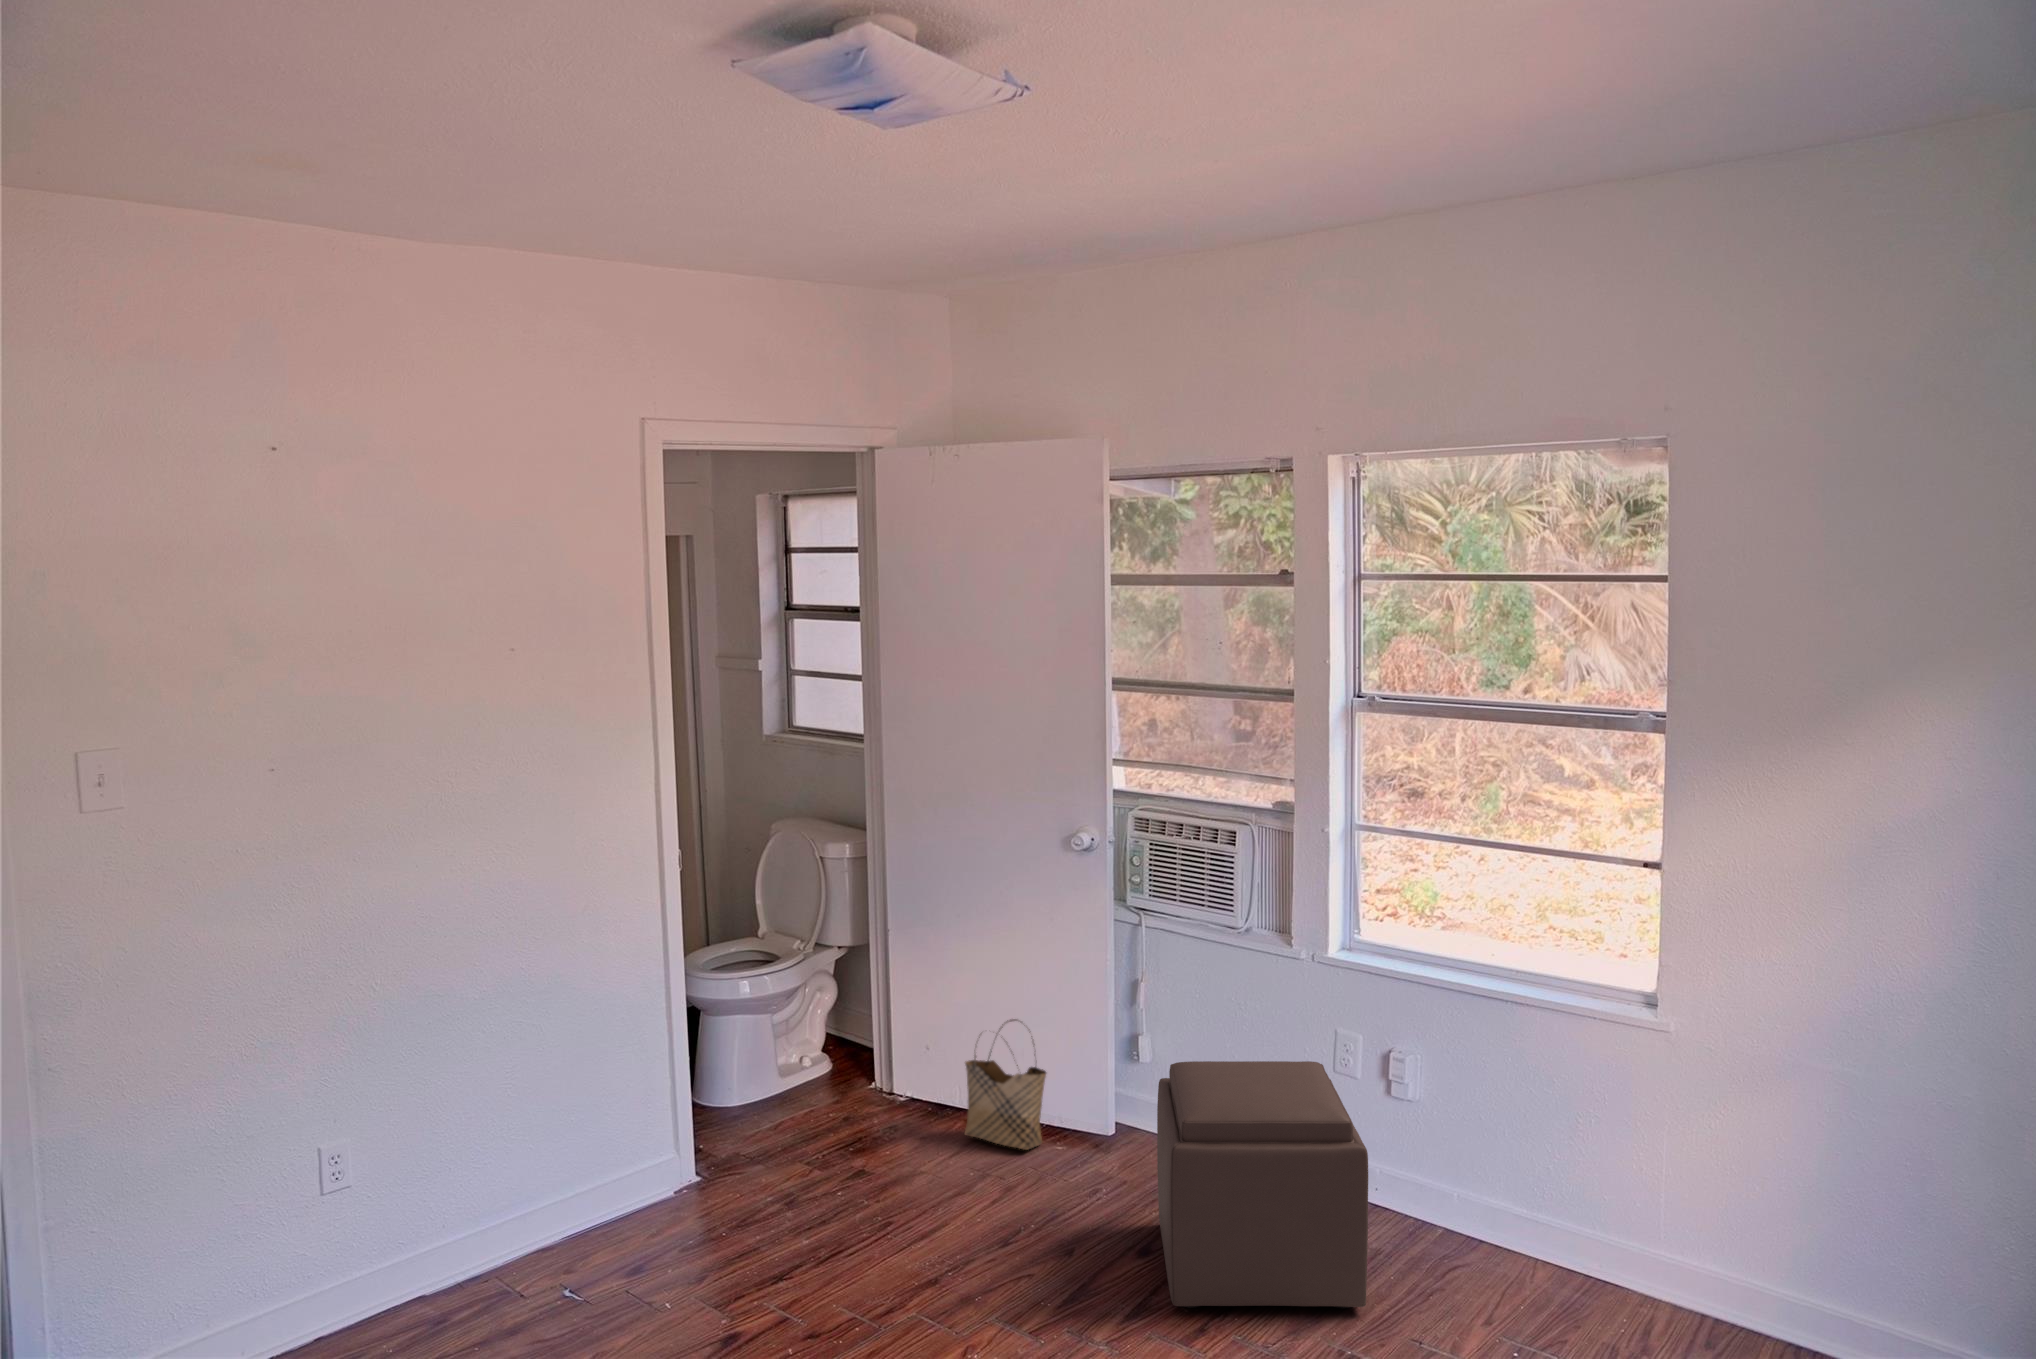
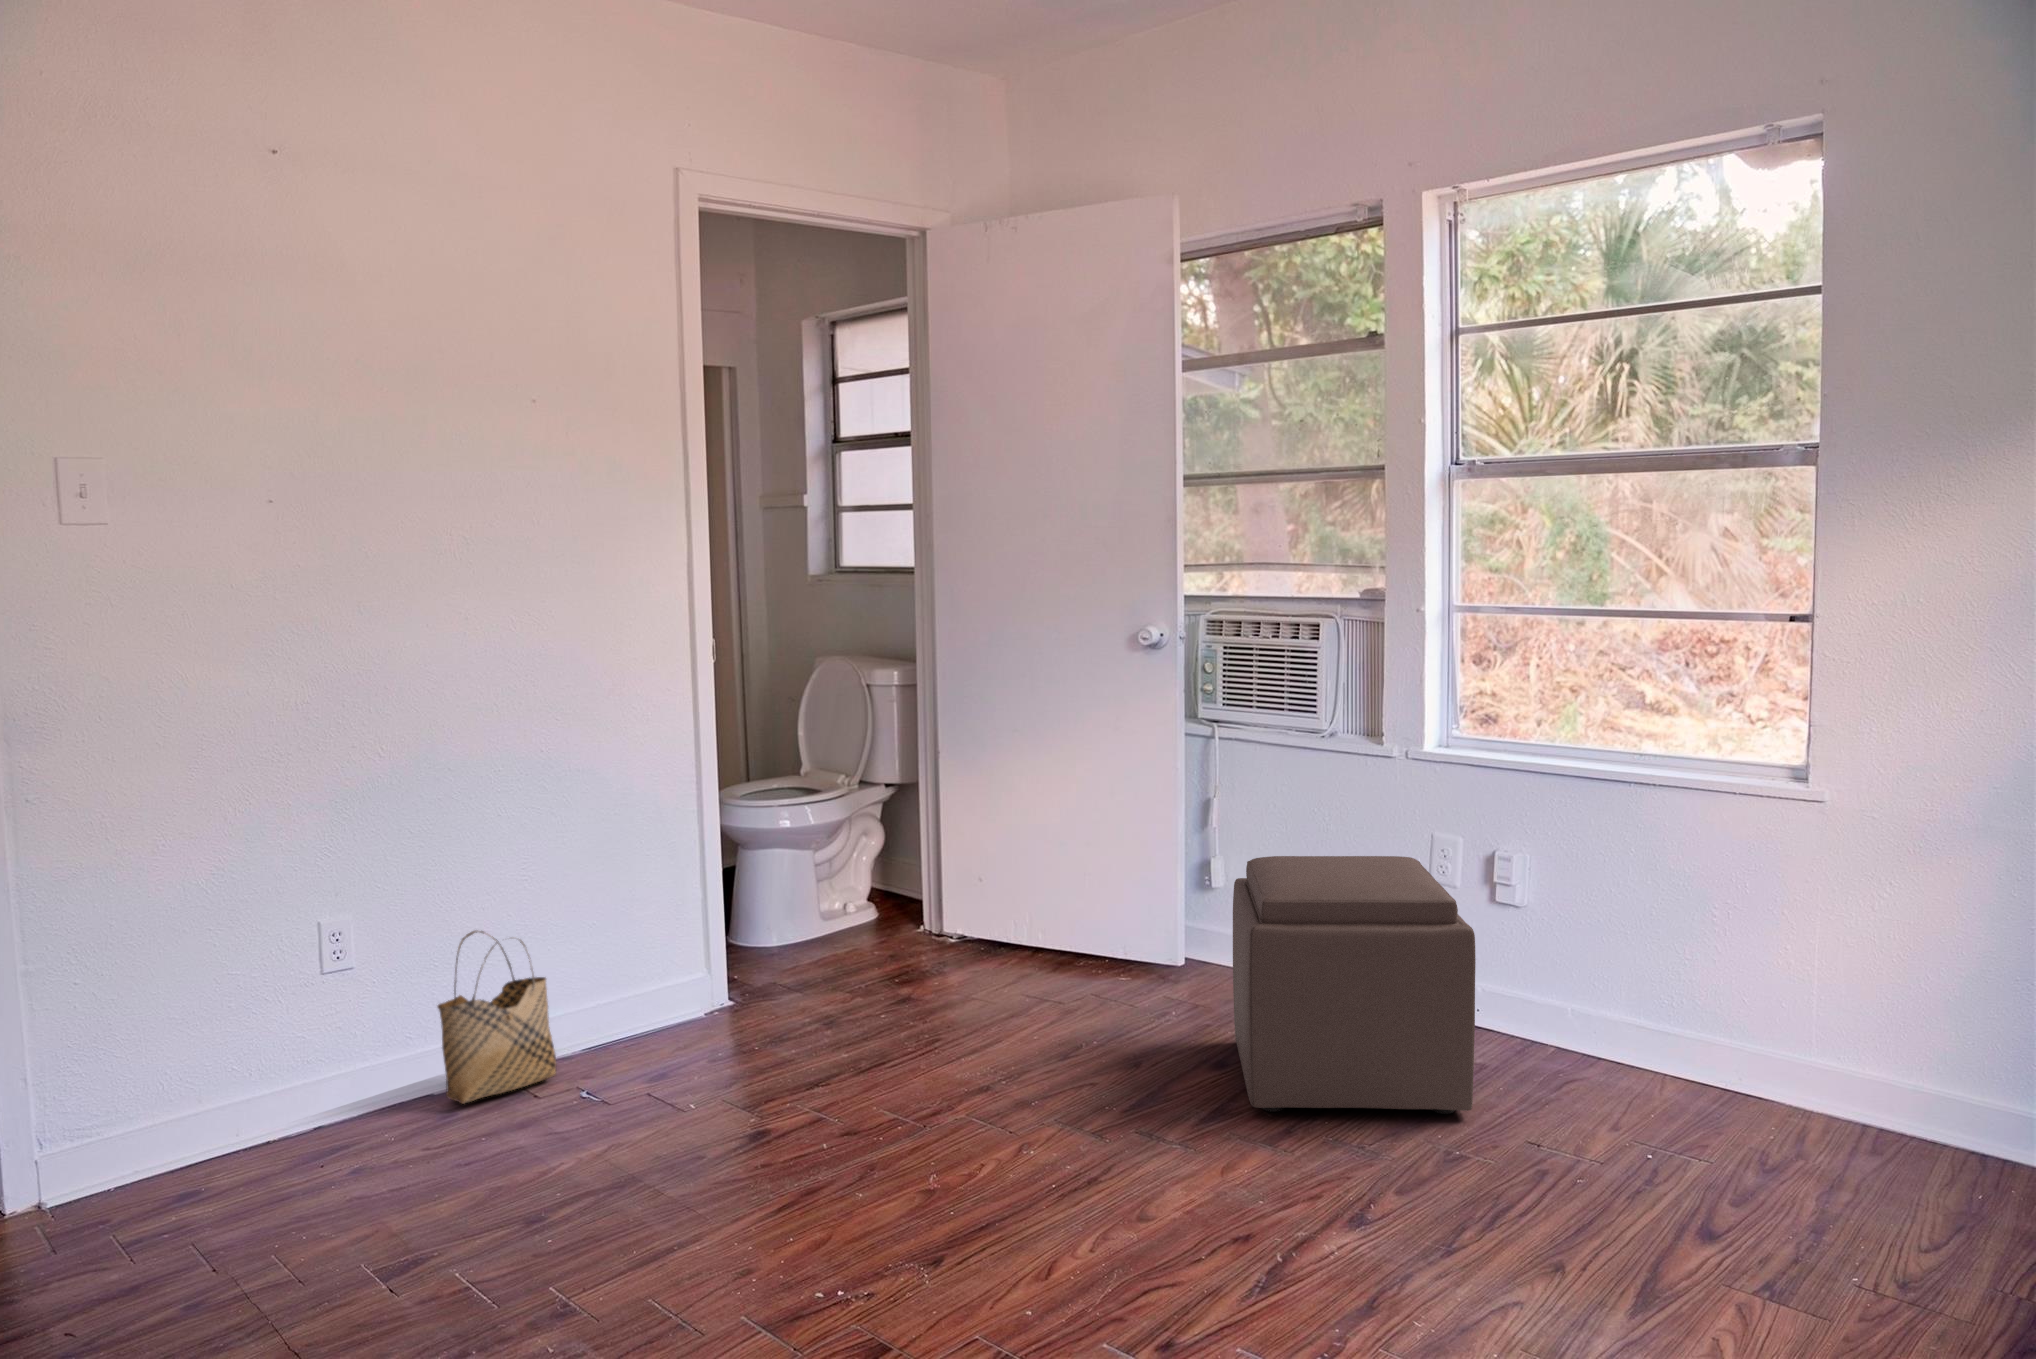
woven basket: present [965,1019,1046,1150] -> present [437,931,556,1104]

